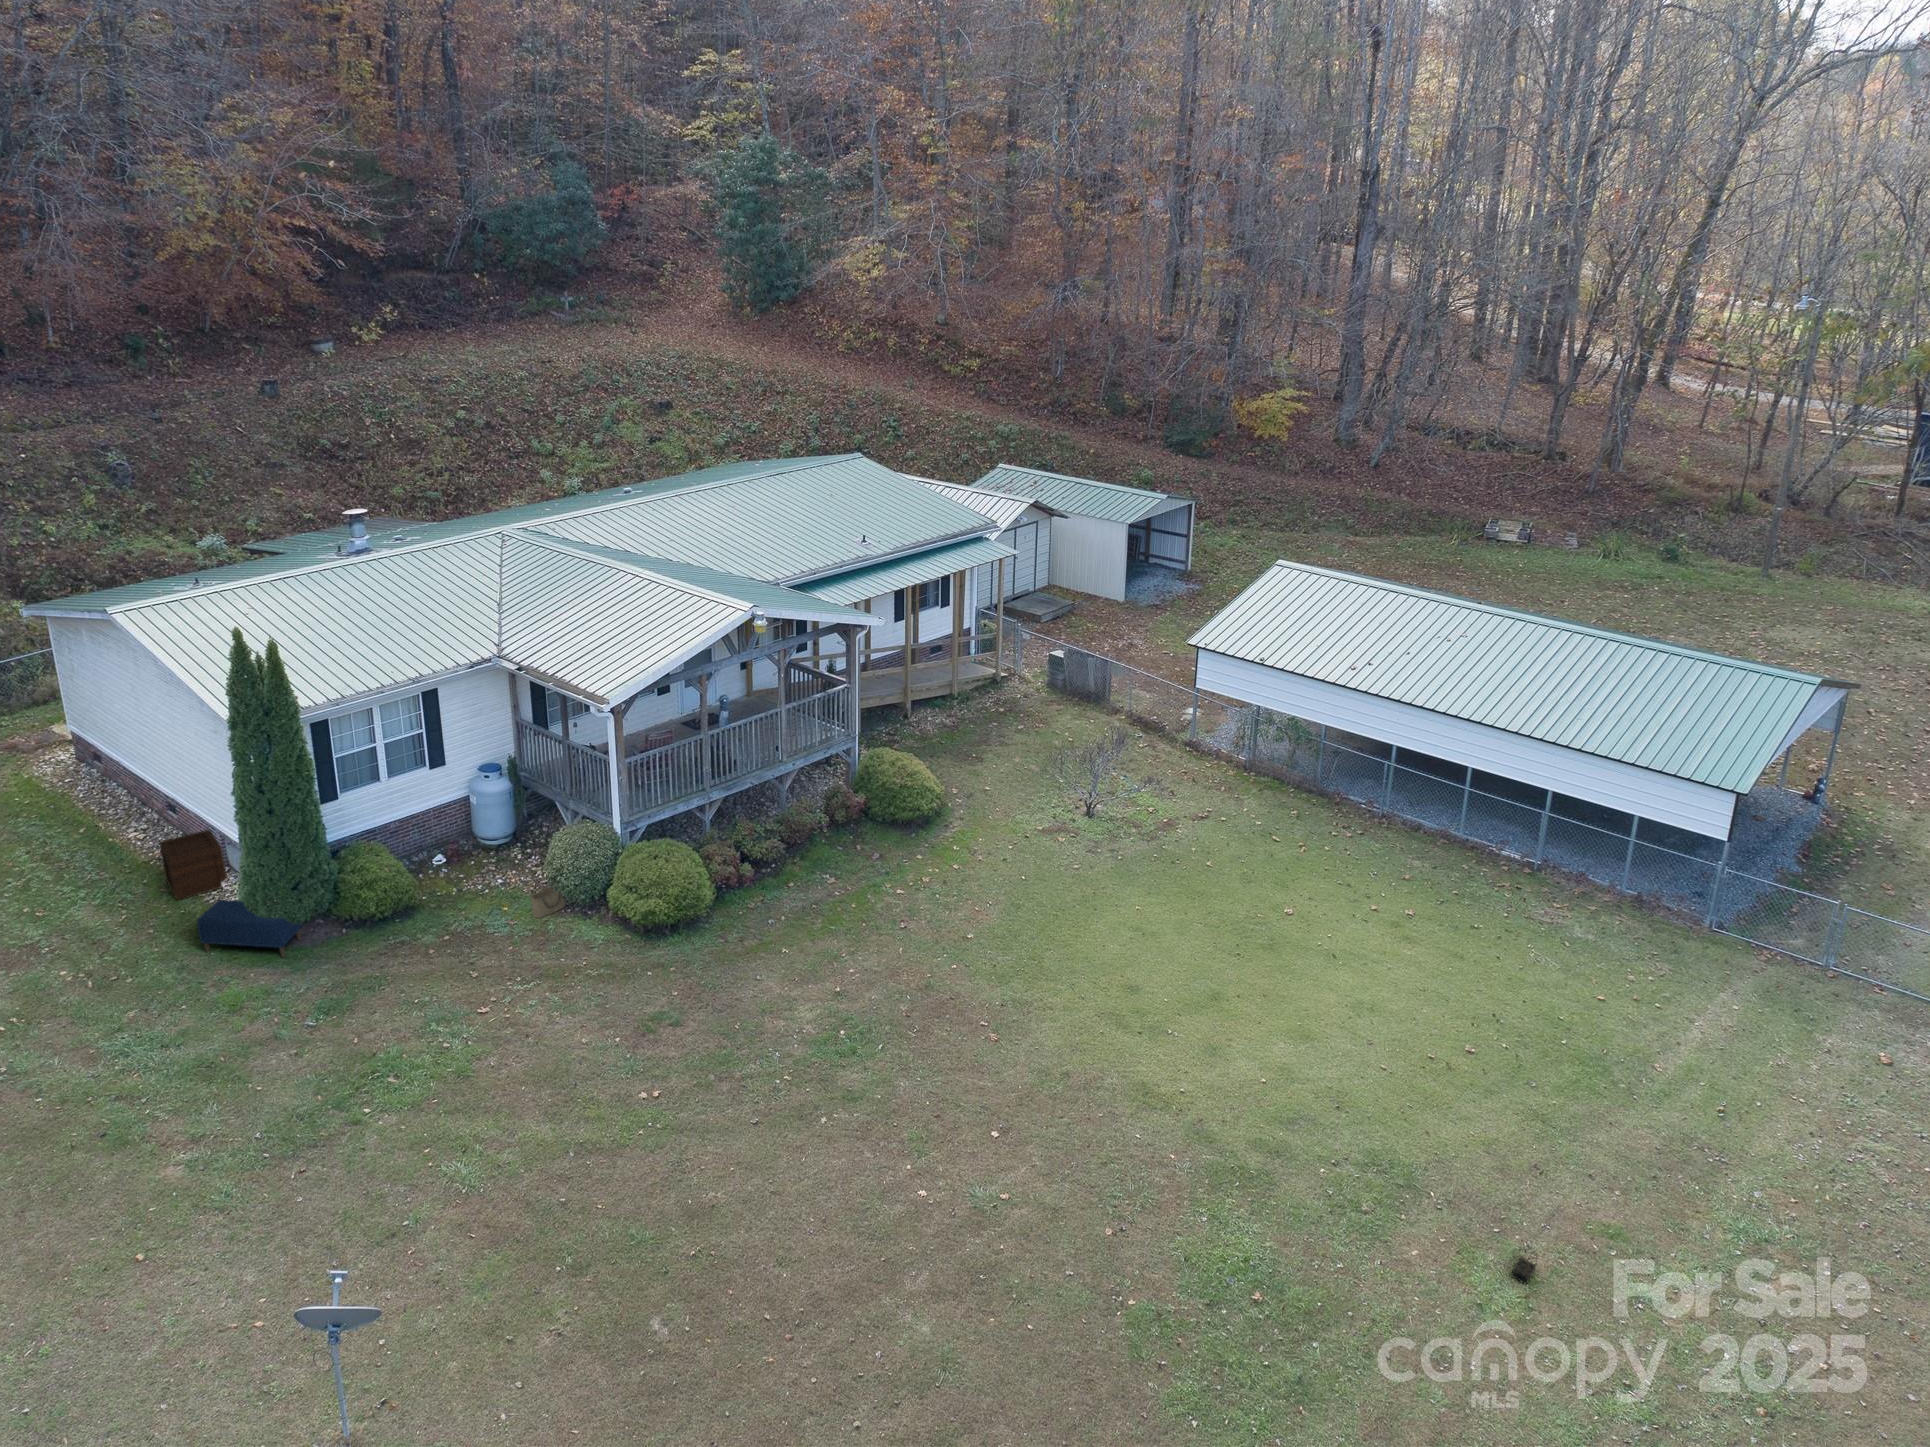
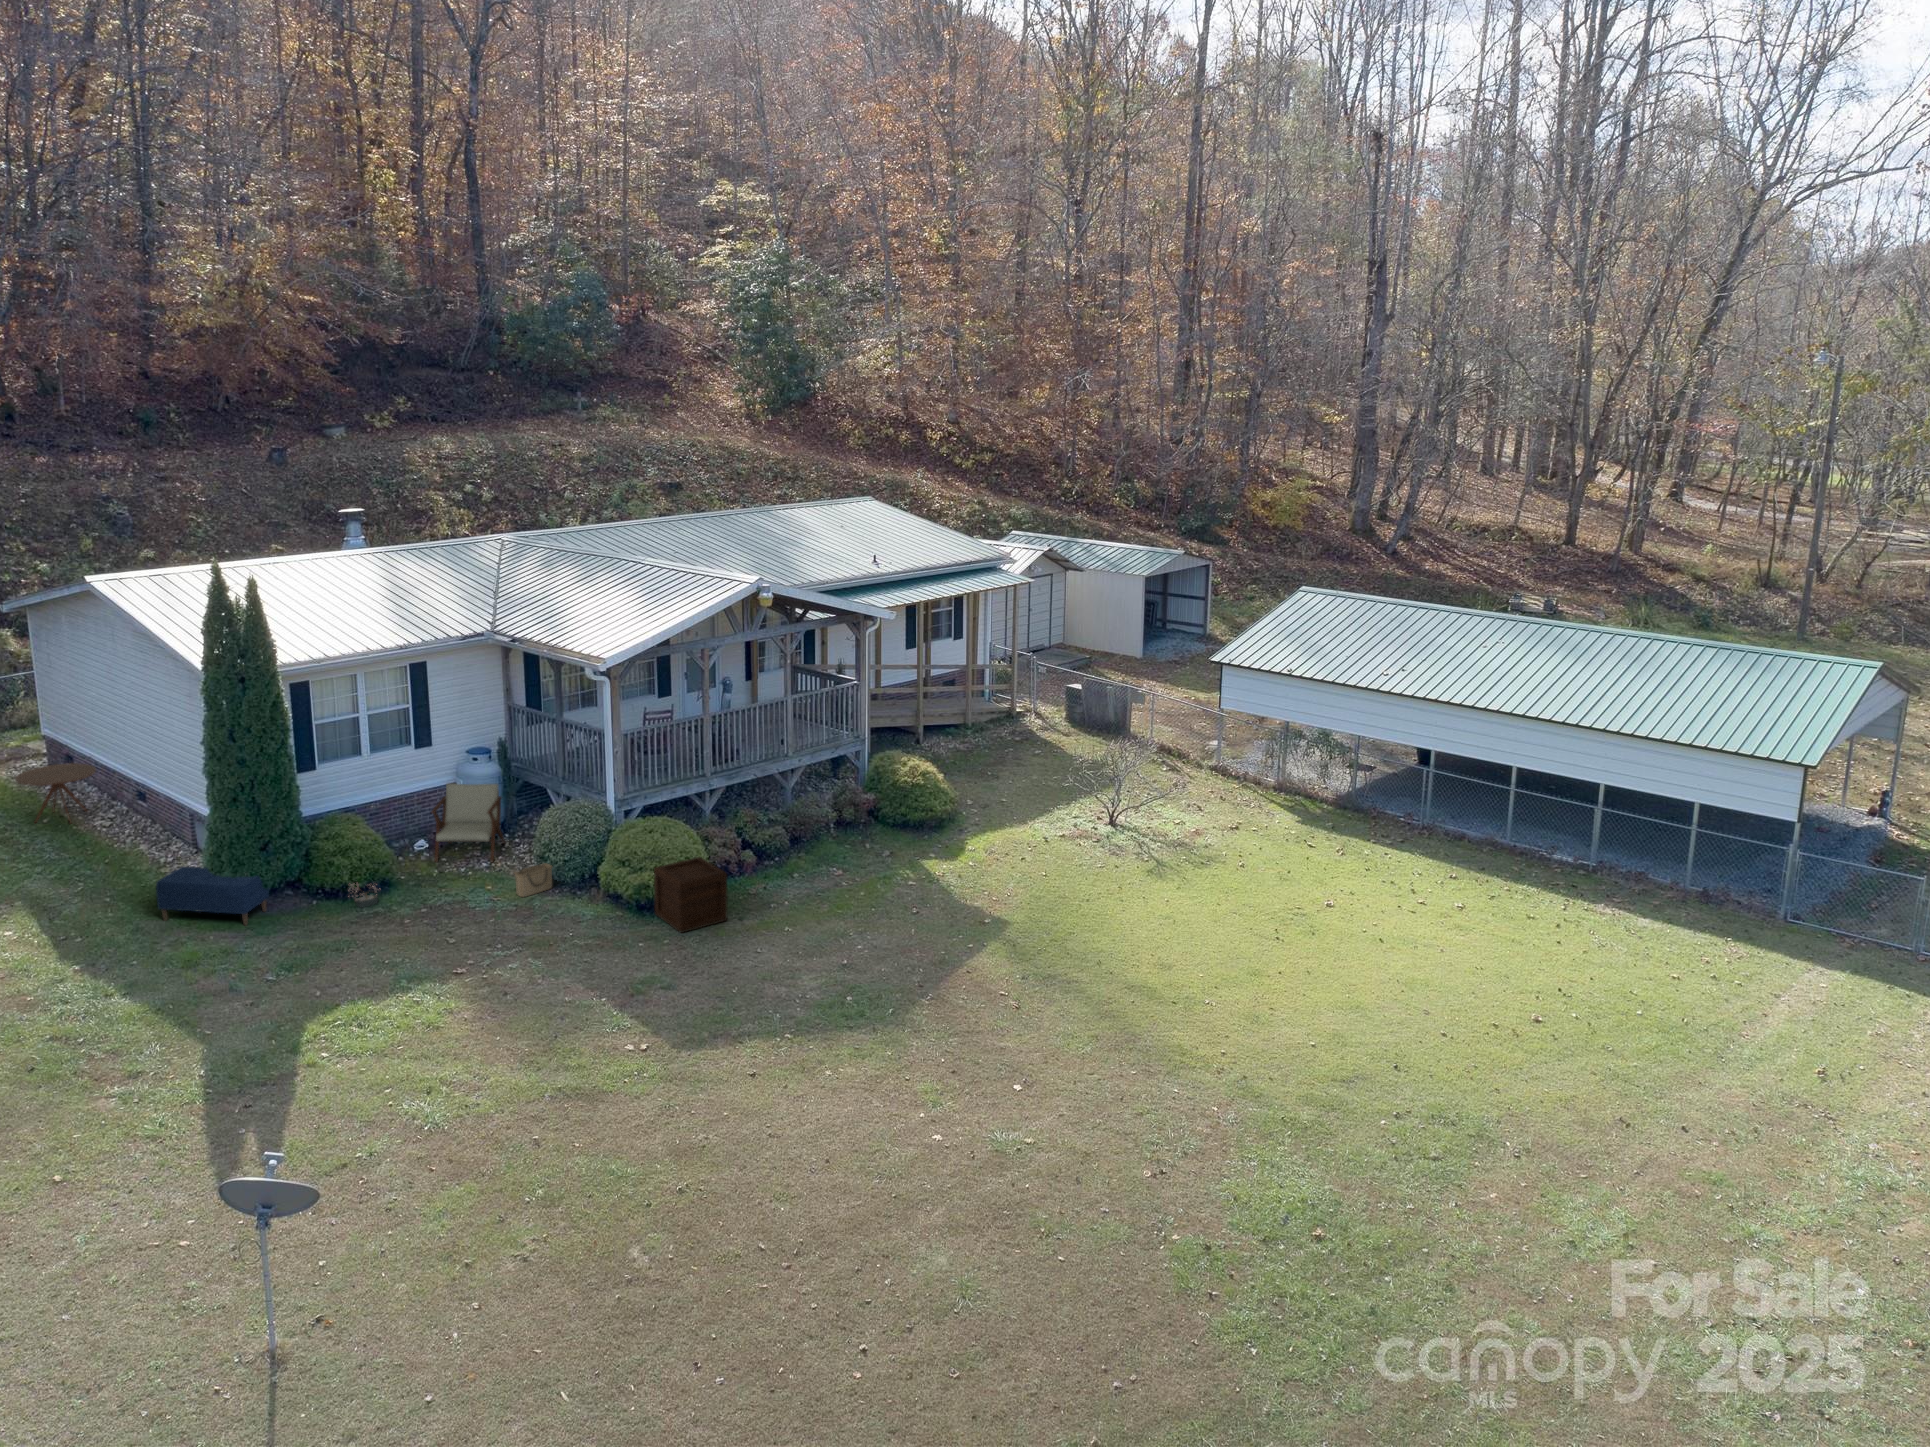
round table: none [52,774,129,835] -> present [15,763,96,823]
lounge chair: none [449,800,520,877] -> present [432,783,505,862]
wooden crate: present [159,830,227,900] -> present [654,857,727,933]
decorative plant: present [1510,1248,1538,1284] -> present [353,884,378,908]

